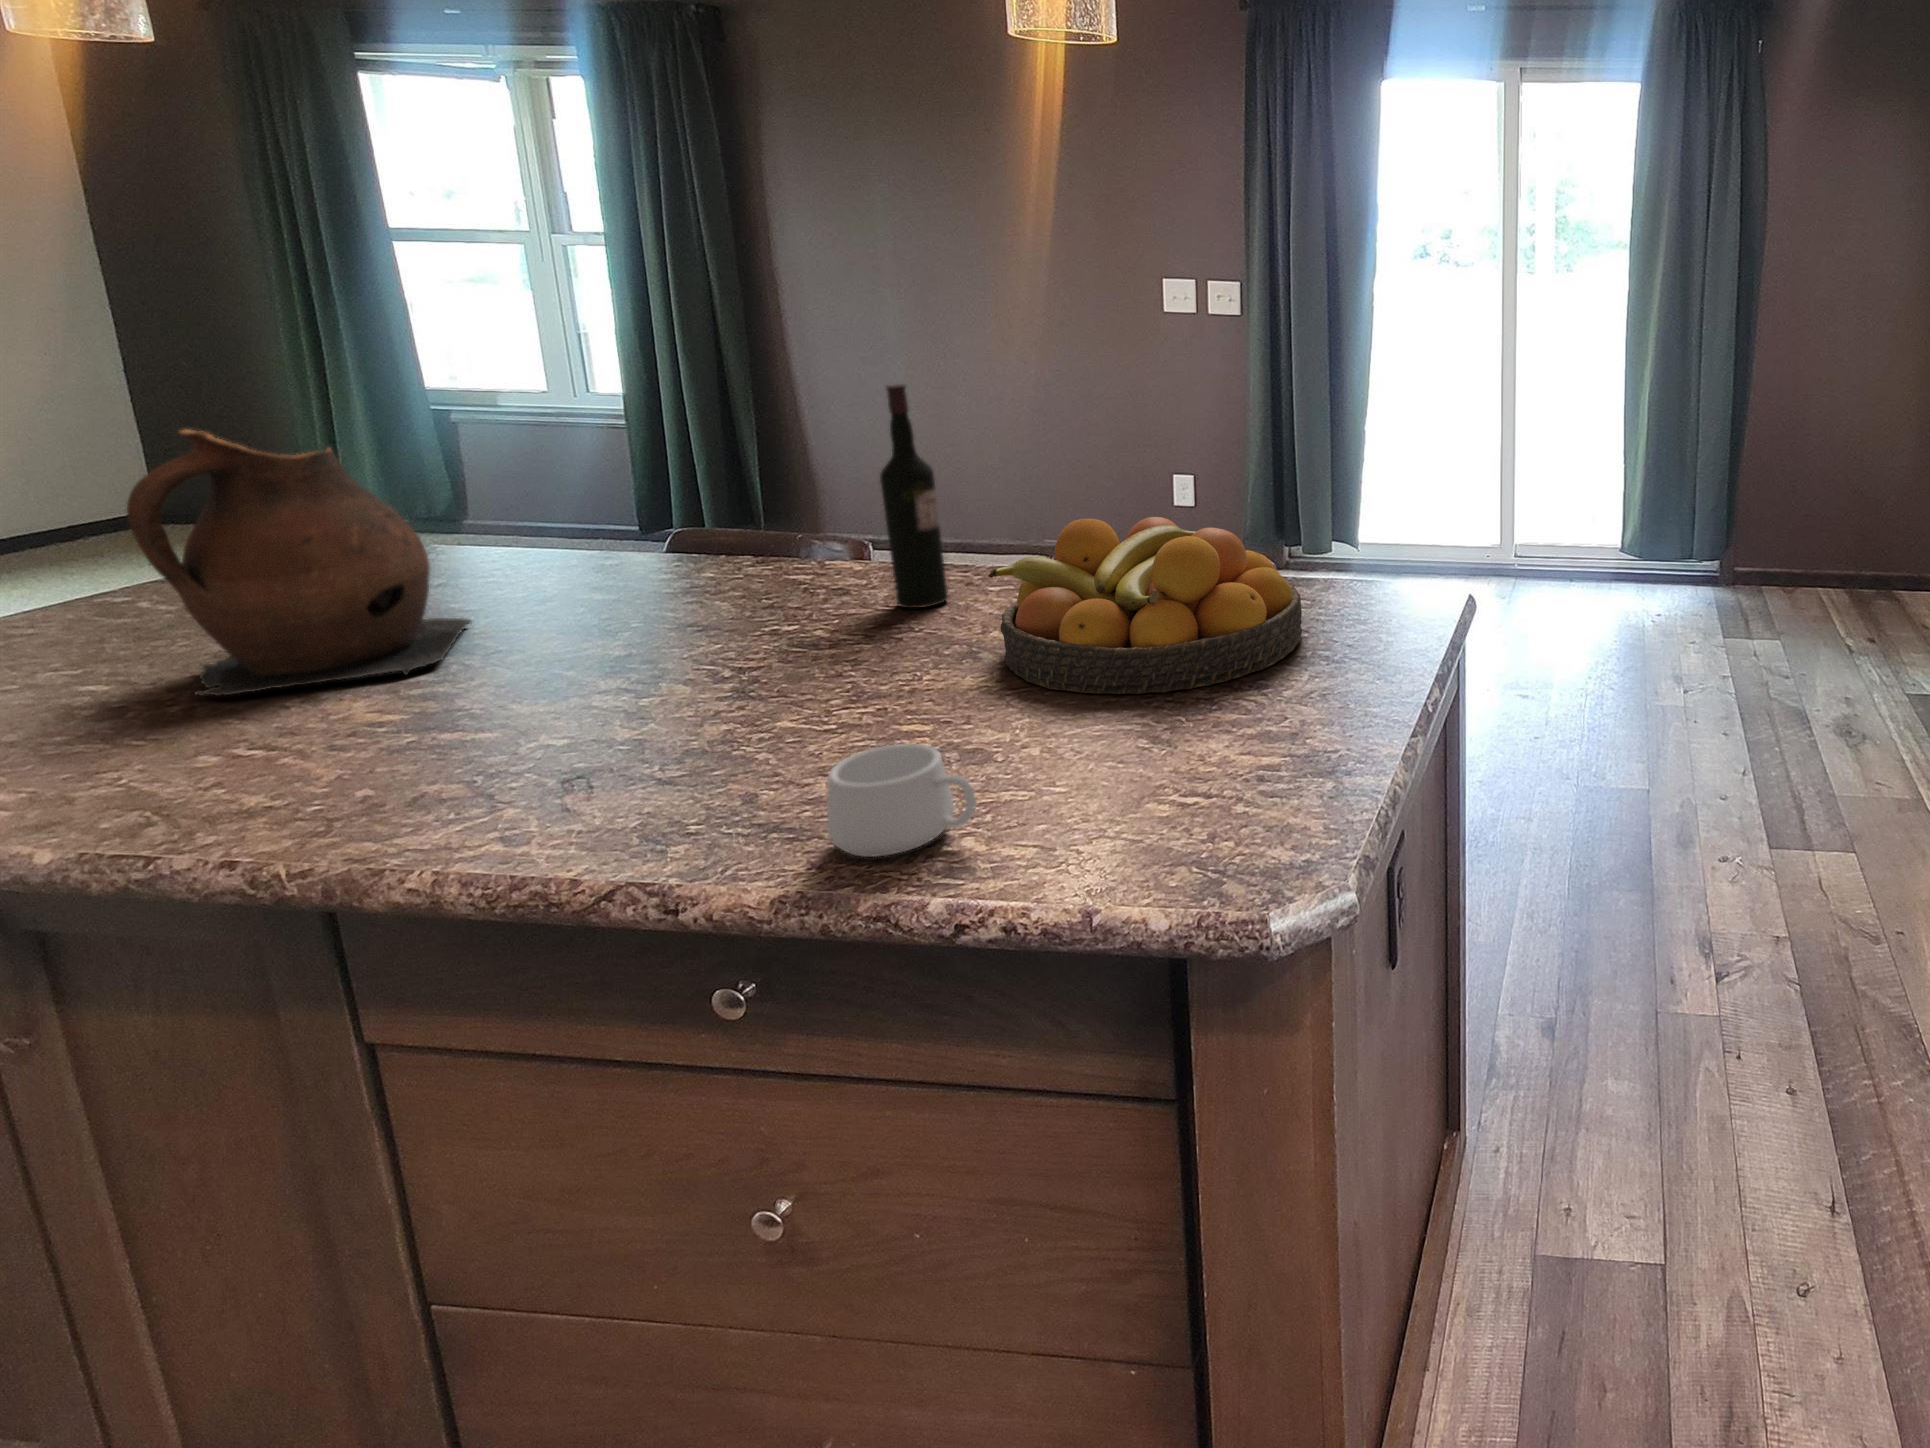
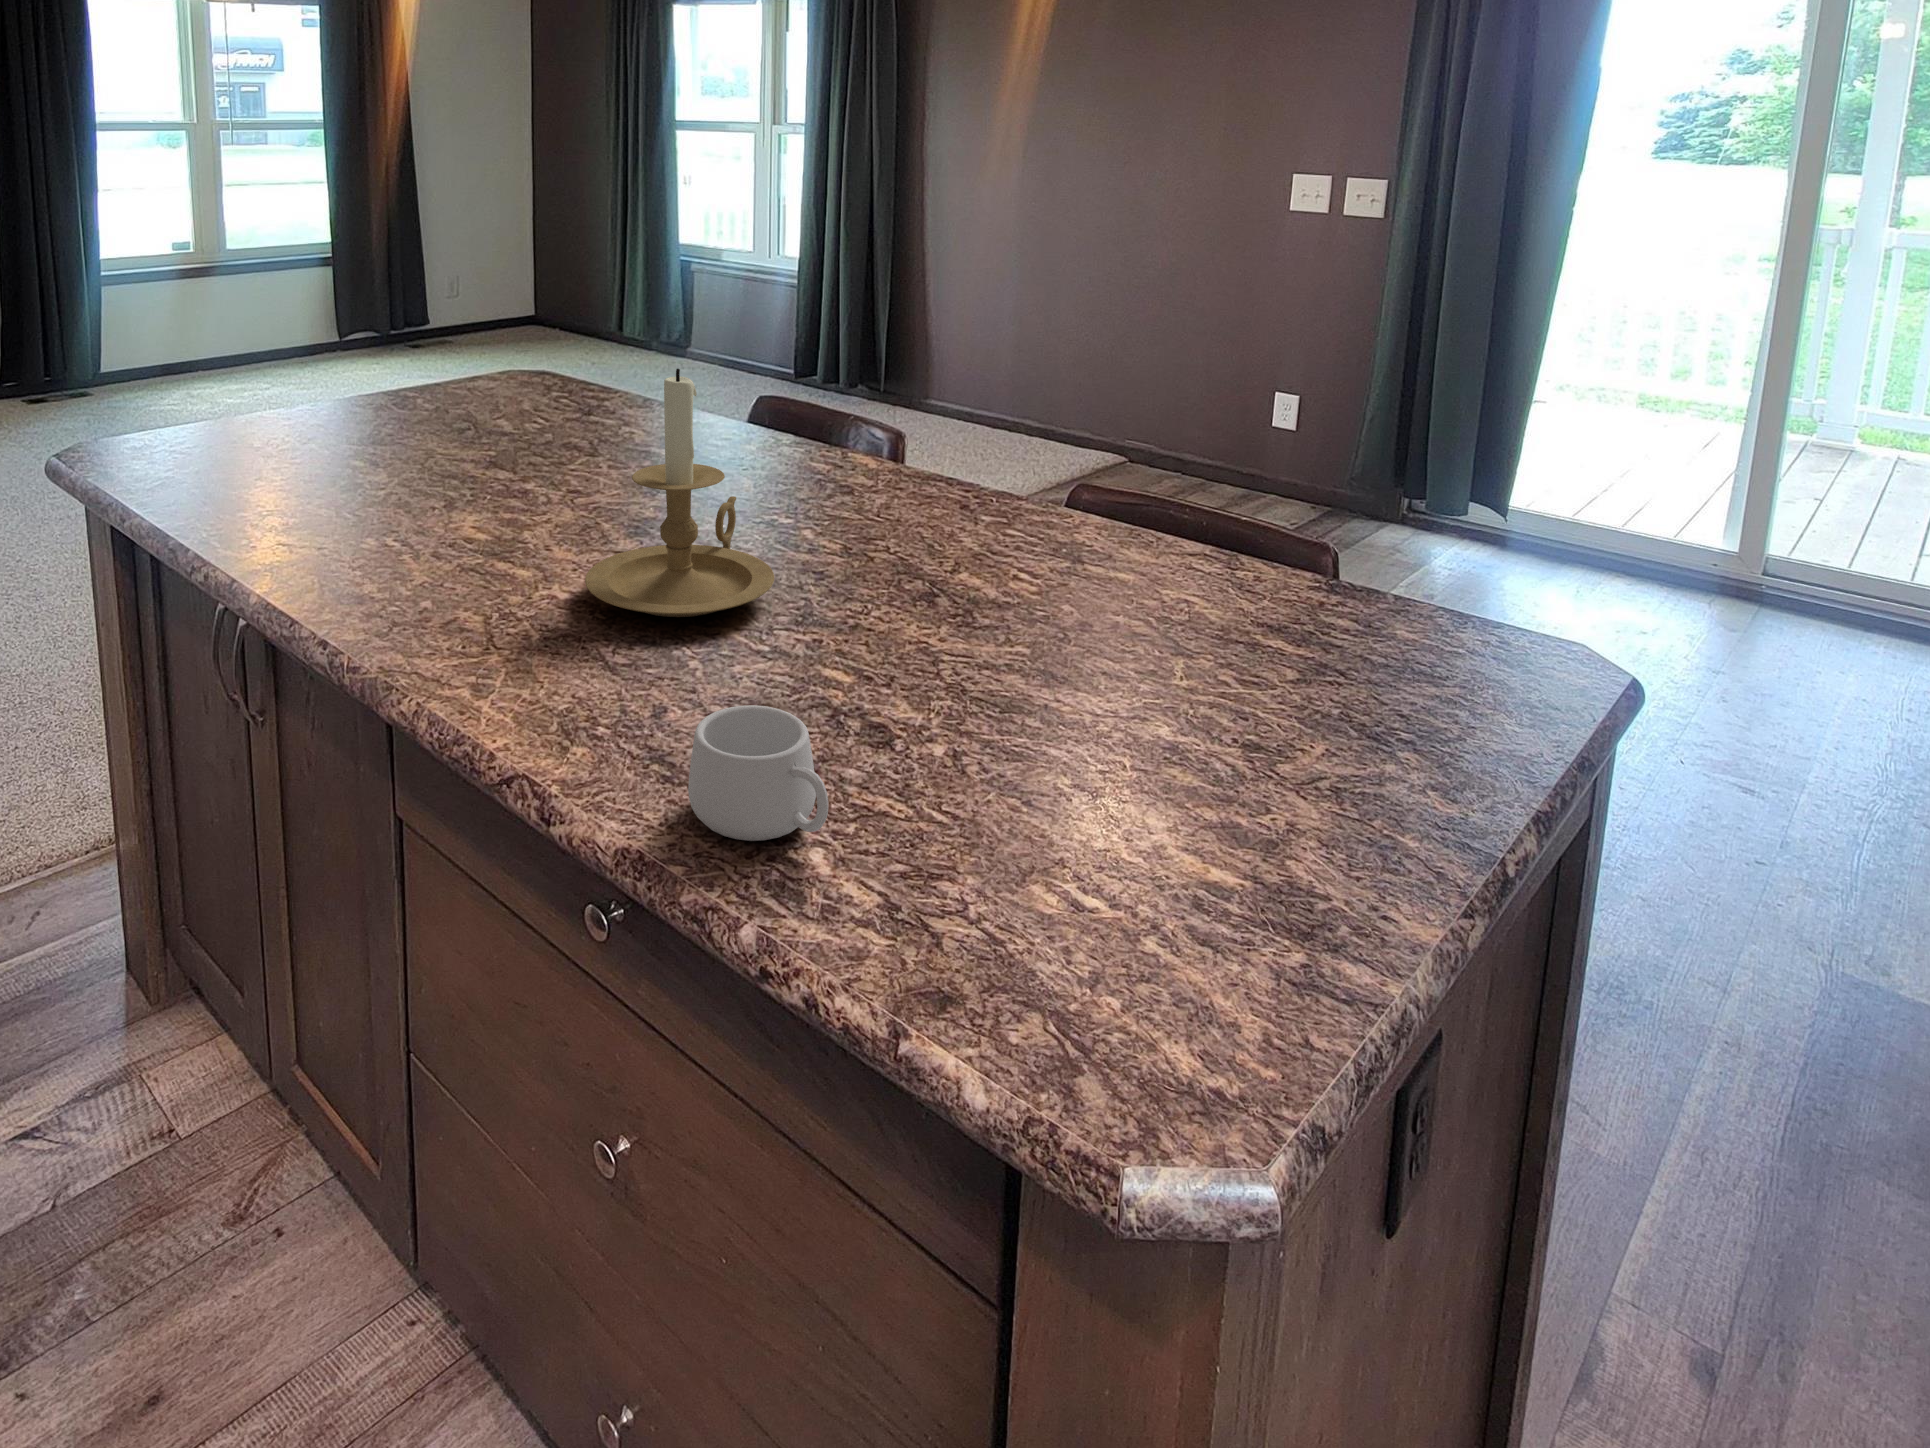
wine bottle: present [880,384,948,608] -> none [884,287,936,527]
ceramic pitcher: present [127,429,472,696] -> none [384,286,574,503]
candle holder: none [585,477,819,729] -> present [585,369,774,617]
fruit bowl: present [988,517,1302,694] -> none [949,466,1341,721]

